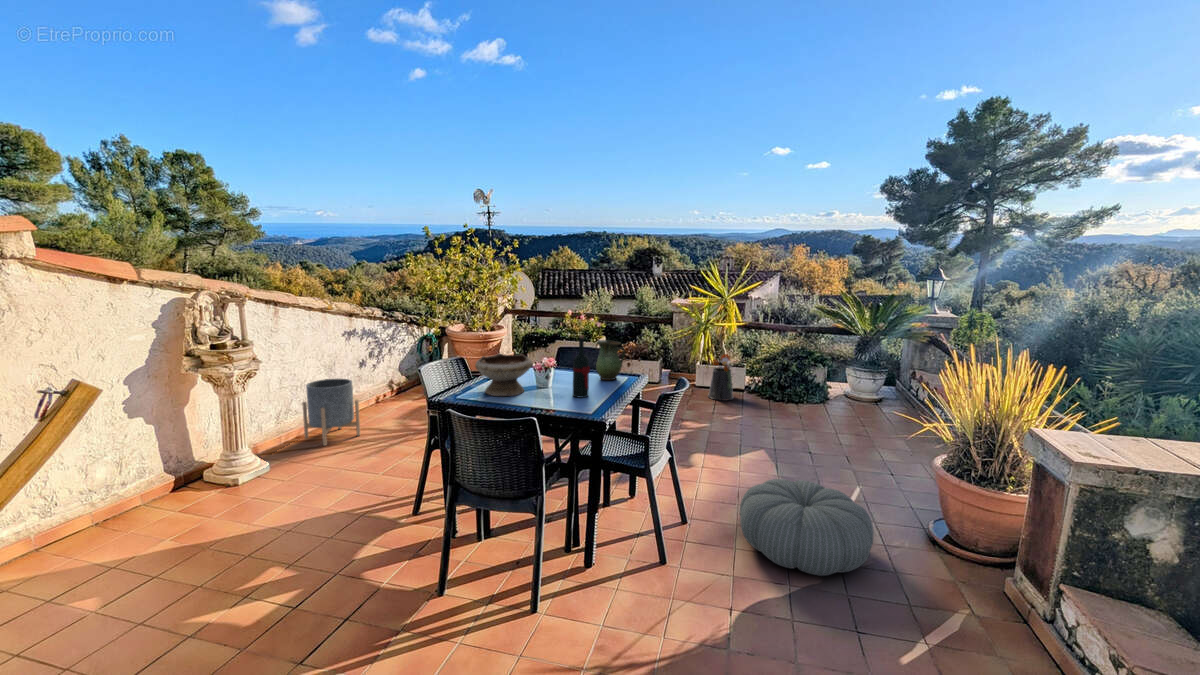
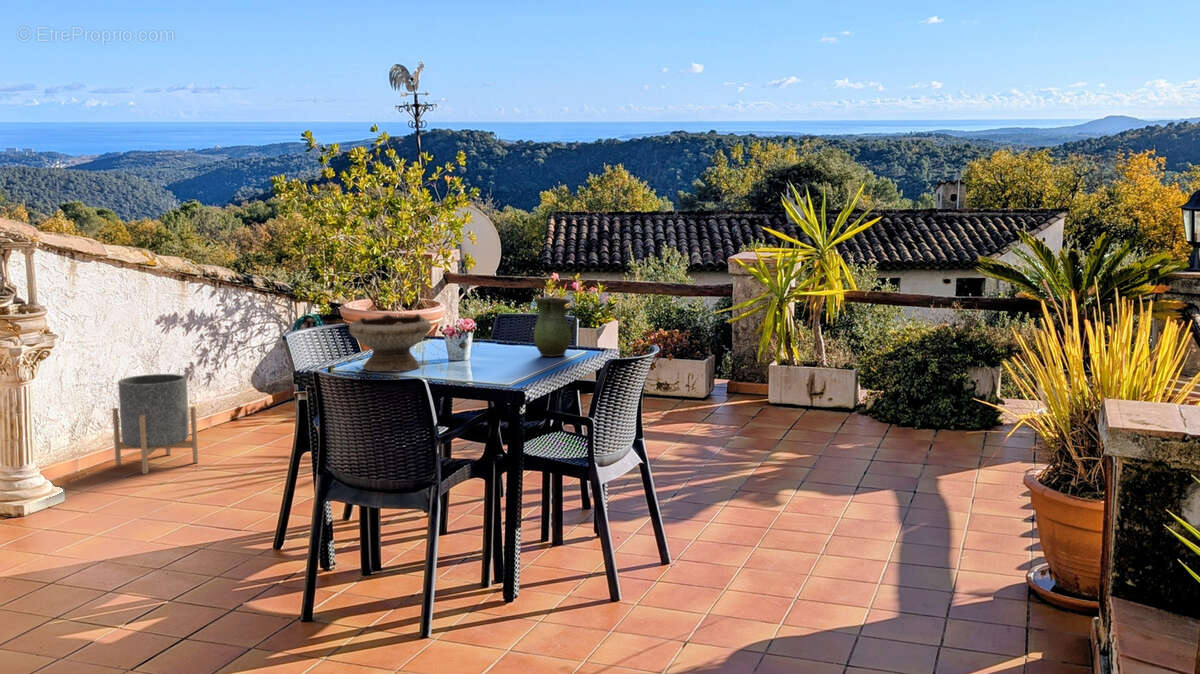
wine bottle: present [573,335,590,397] -> none [484,283,508,372]
watering can: present [708,354,733,401] -> none [785,343,830,424]
pouf: present [740,479,874,576] -> none [727,501,917,620]

